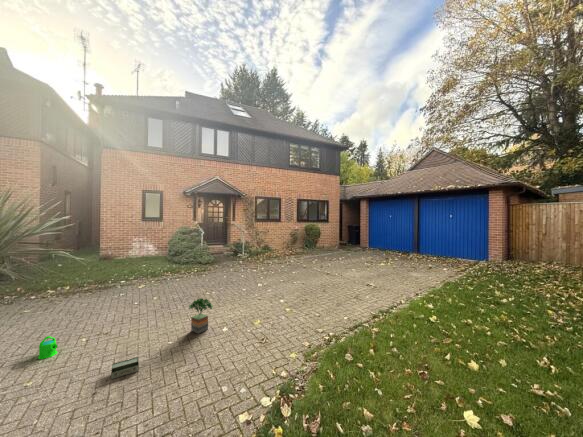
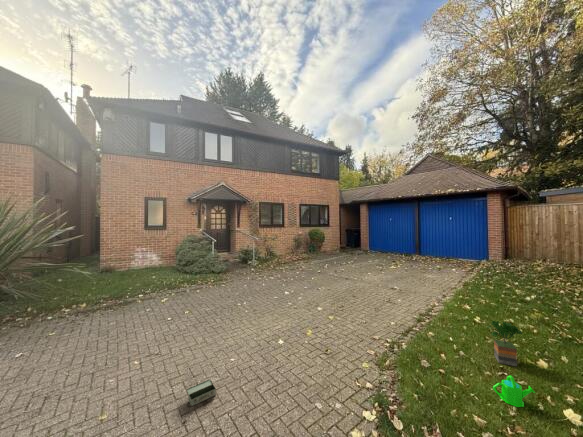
potted tree: present [189,298,213,333] -> present [487,321,522,366]
watering can: present [38,336,57,359] -> present [493,375,535,407]

